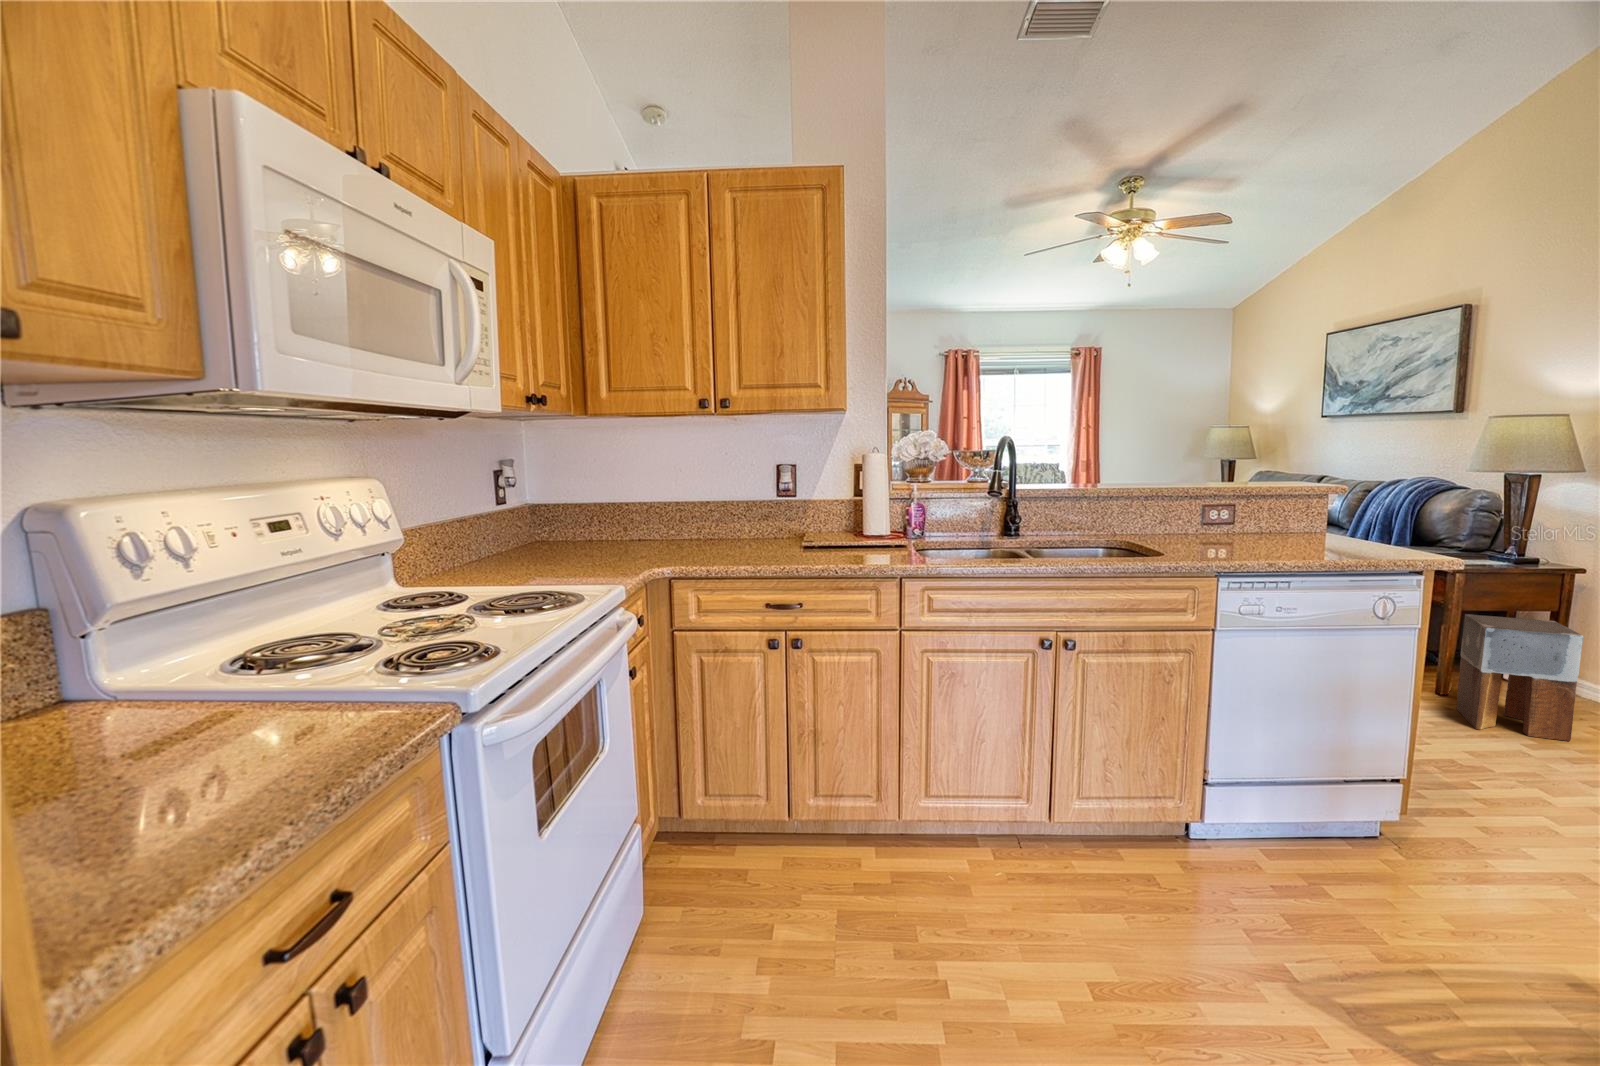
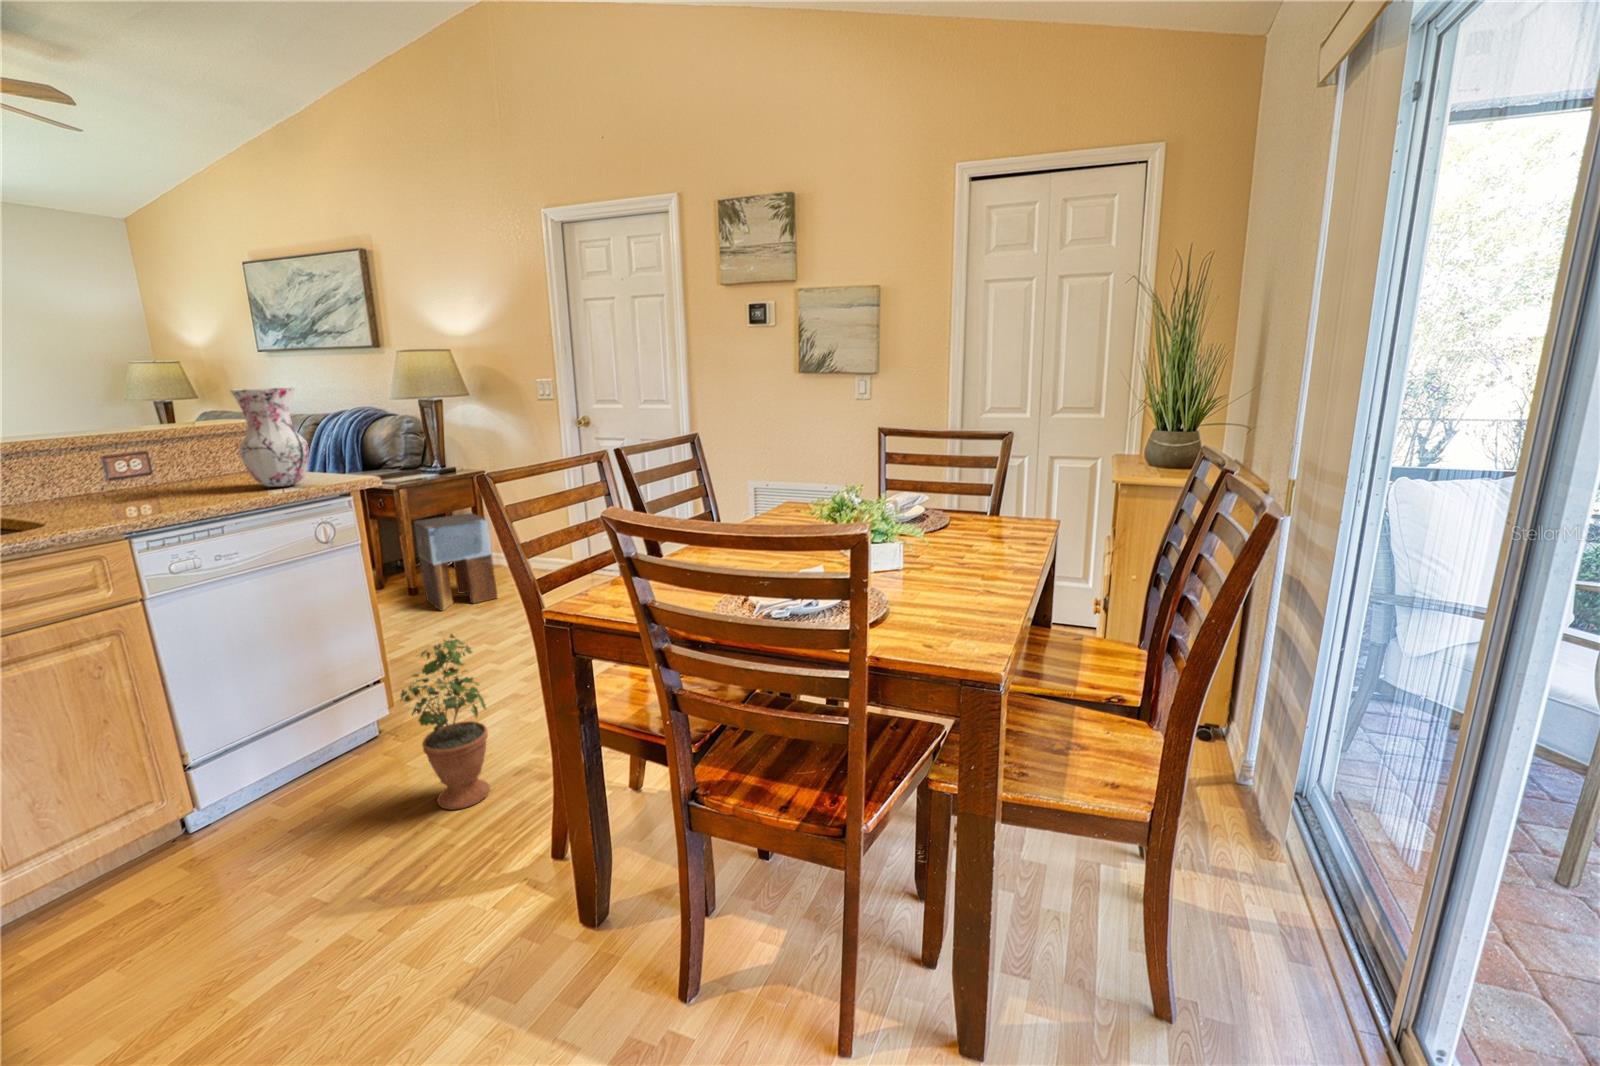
vase: none [1315,457,1387,554] -> present [231,388,309,487]
potted plant: none [1431,759,1555,991] -> present [401,634,490,810]

